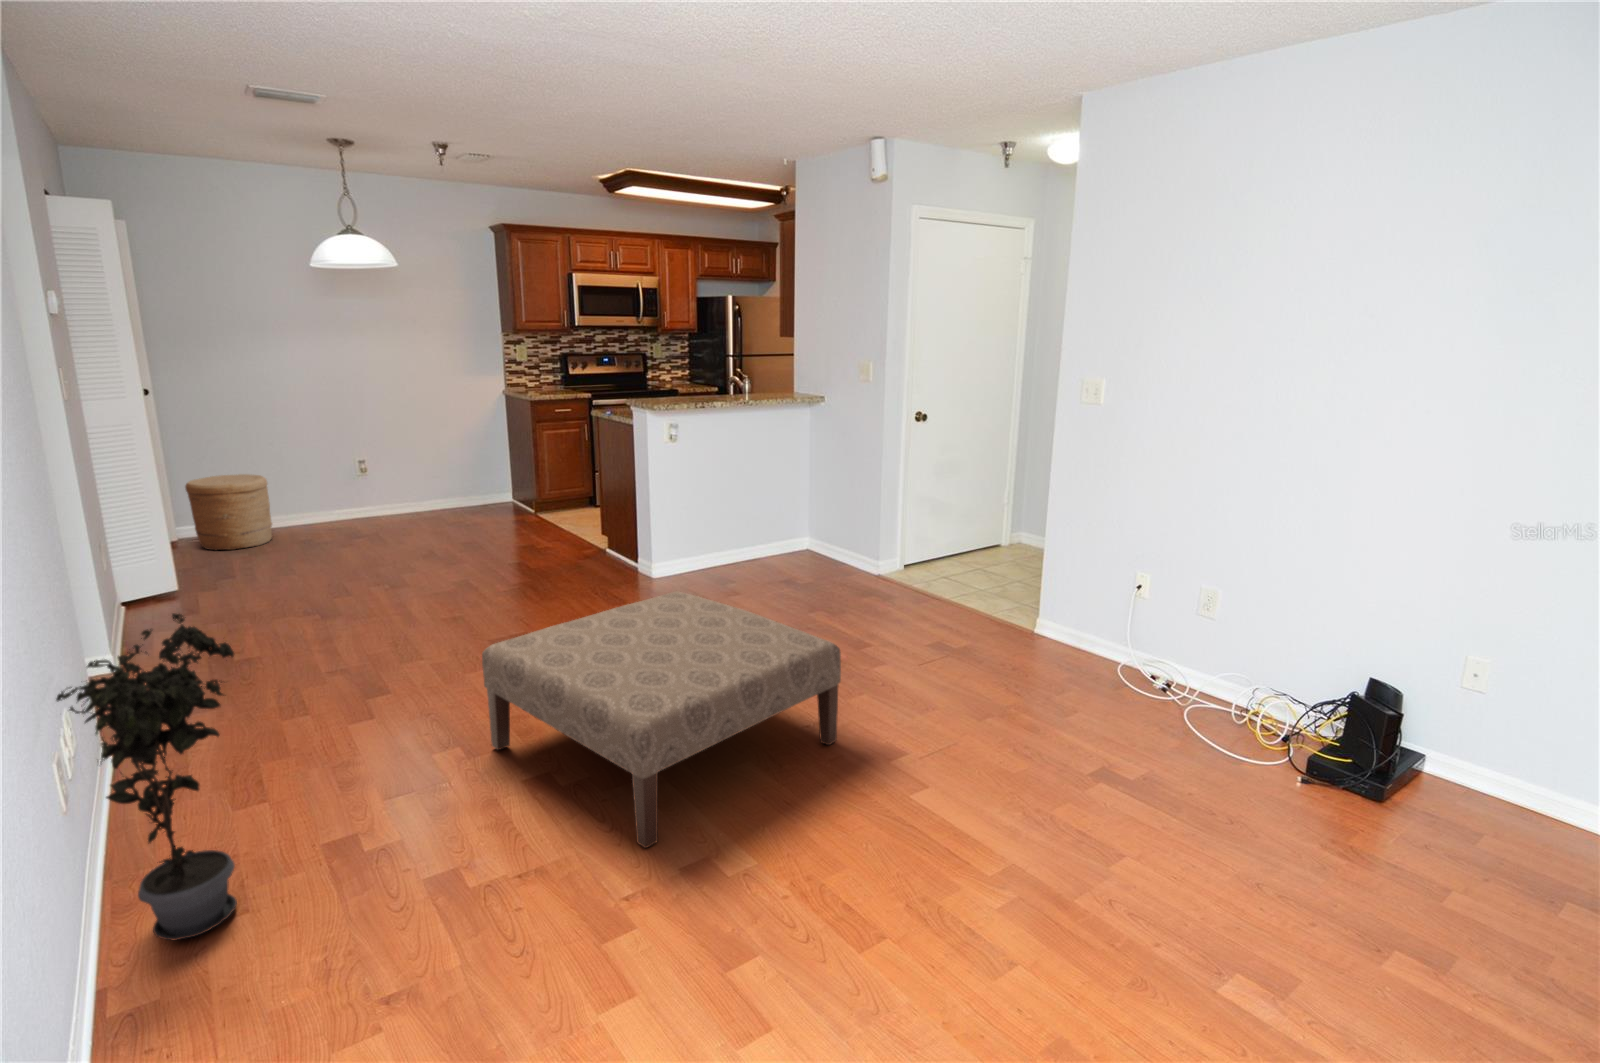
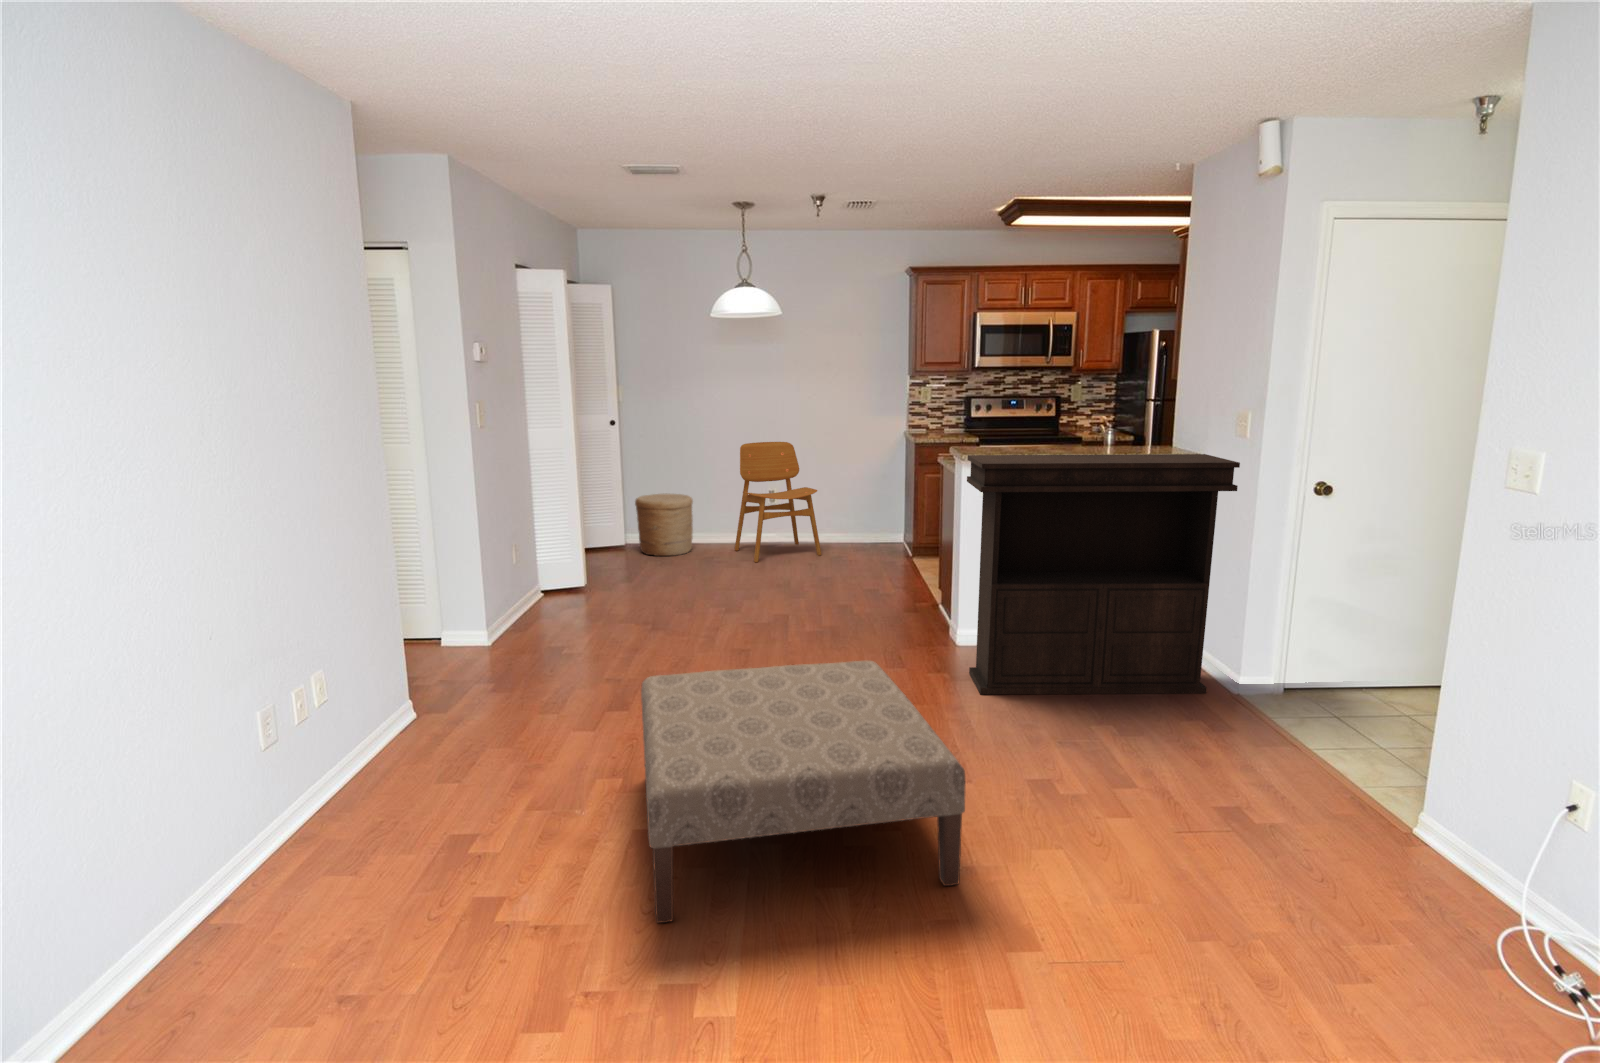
console table: none [675,396,876,613] -> present [967,454,1240,694]
dining chair: none [324,406,439,540] -> present [735,442,822,562]
potted plant: present [56,613,237,940] -> none [246,599,394,856]

